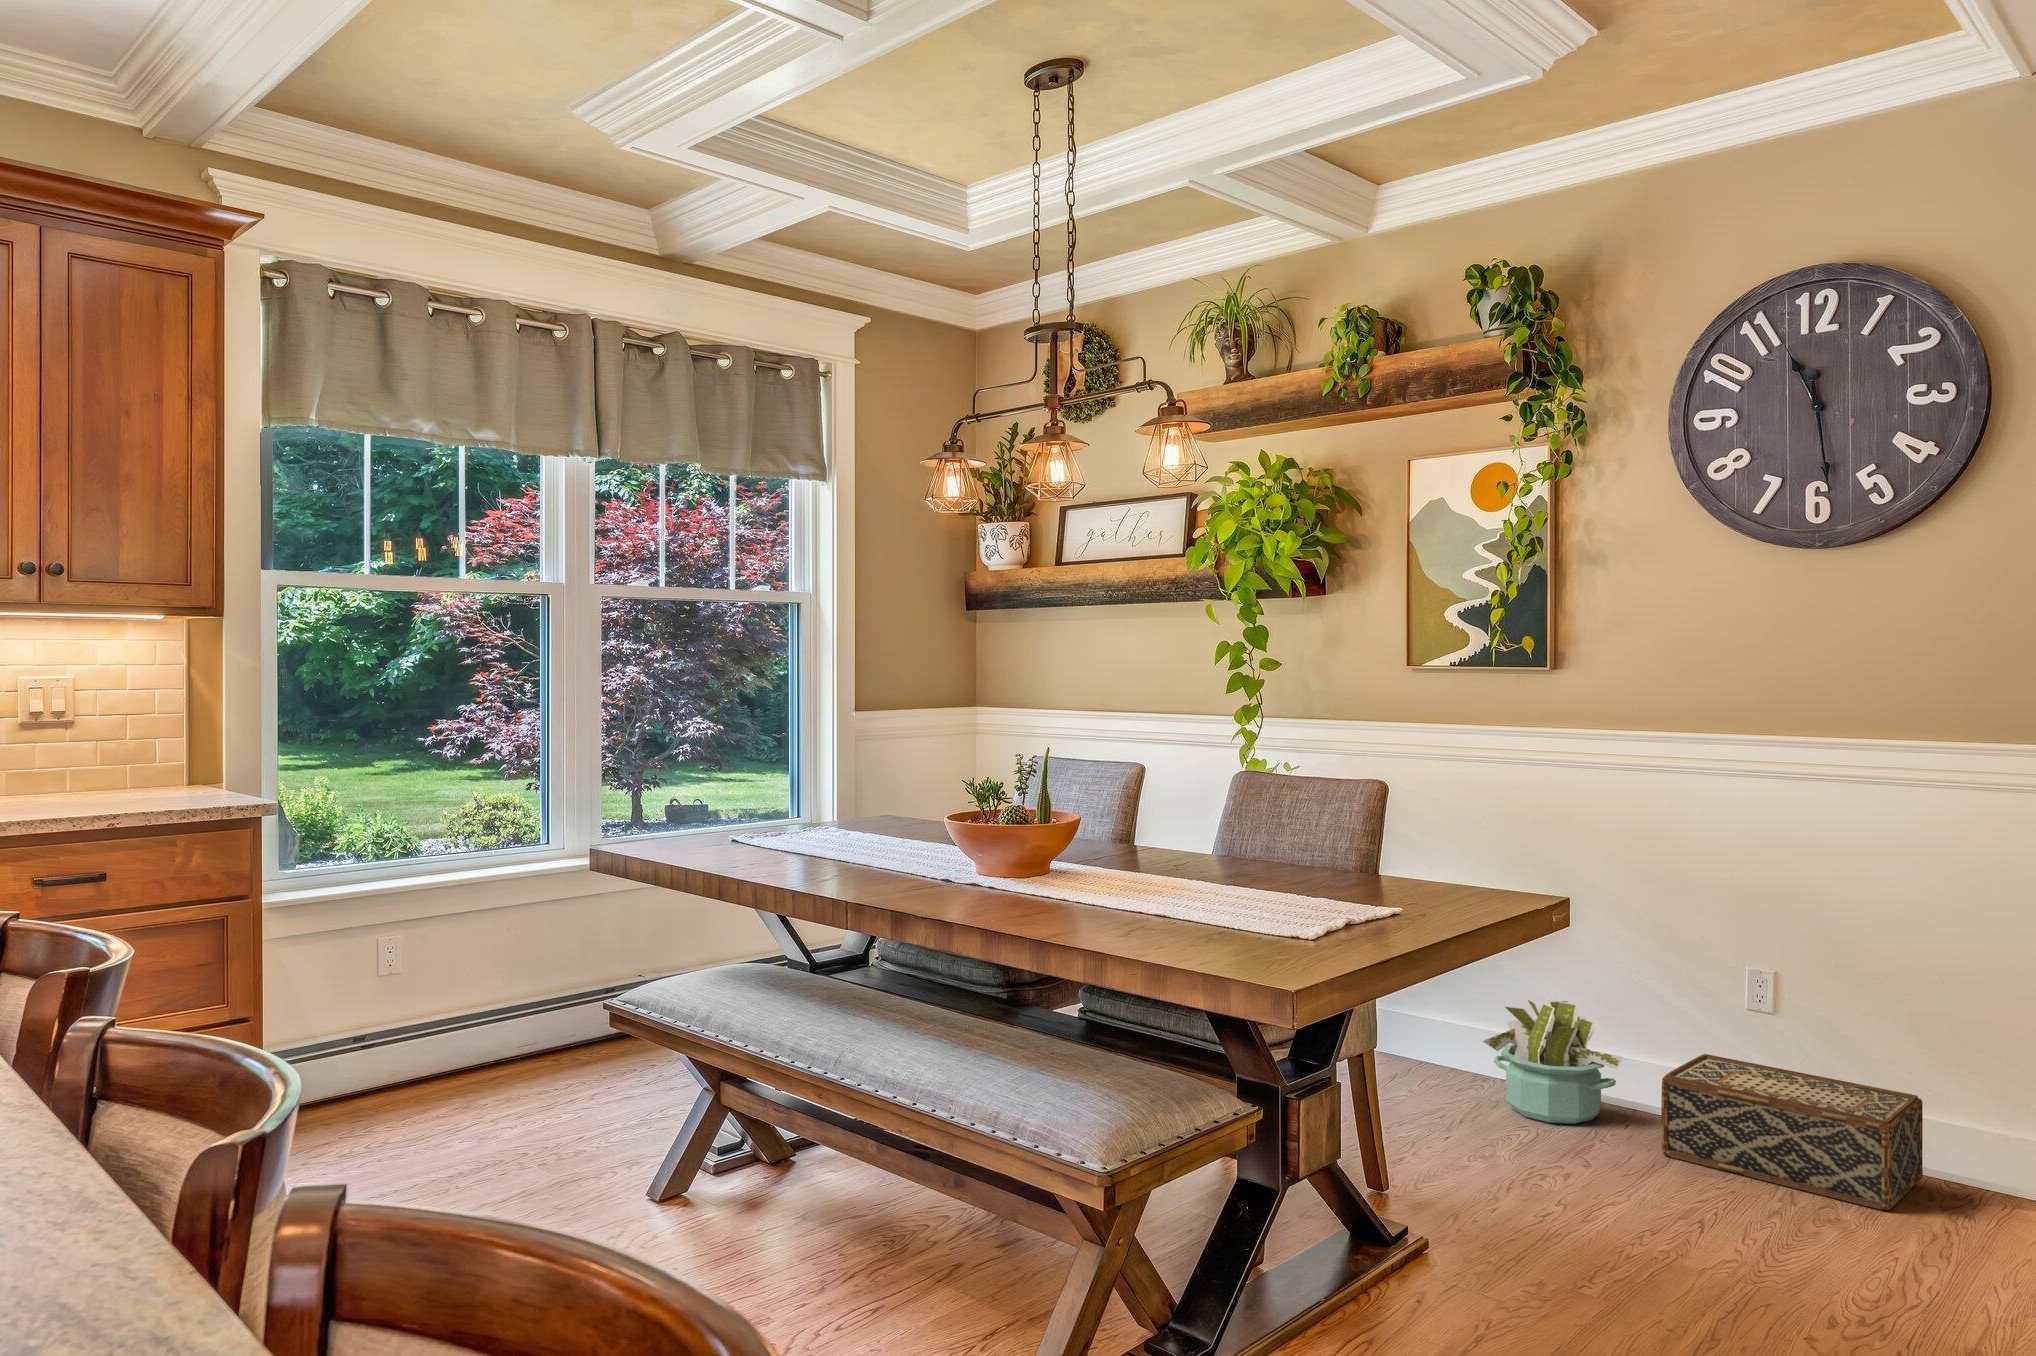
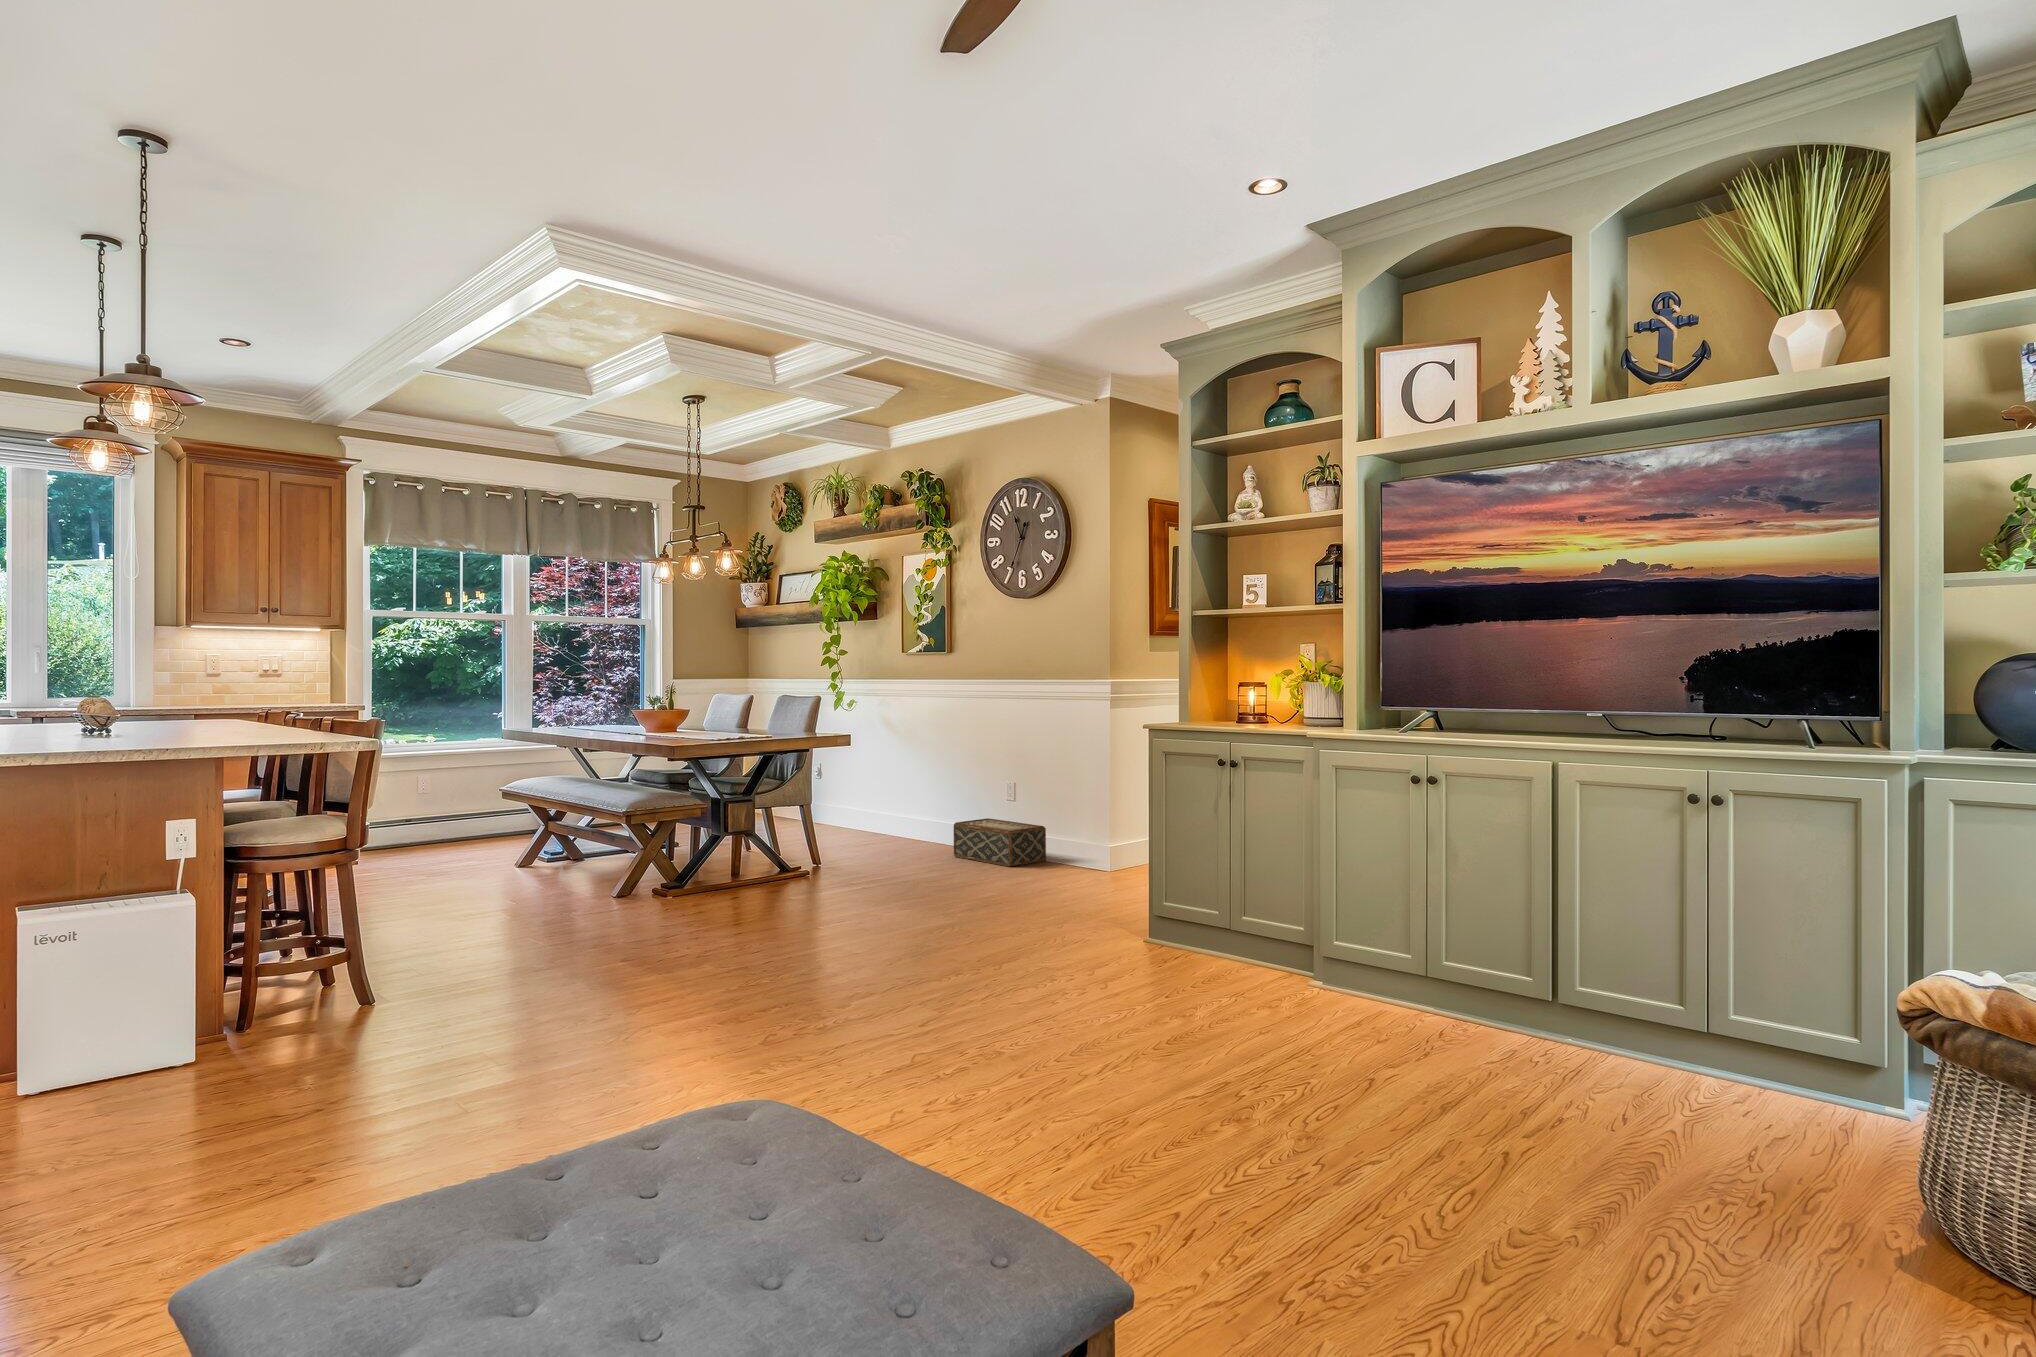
decorative plant: present [1483,1000,1623,1124] -> none [901,800,958,850]

